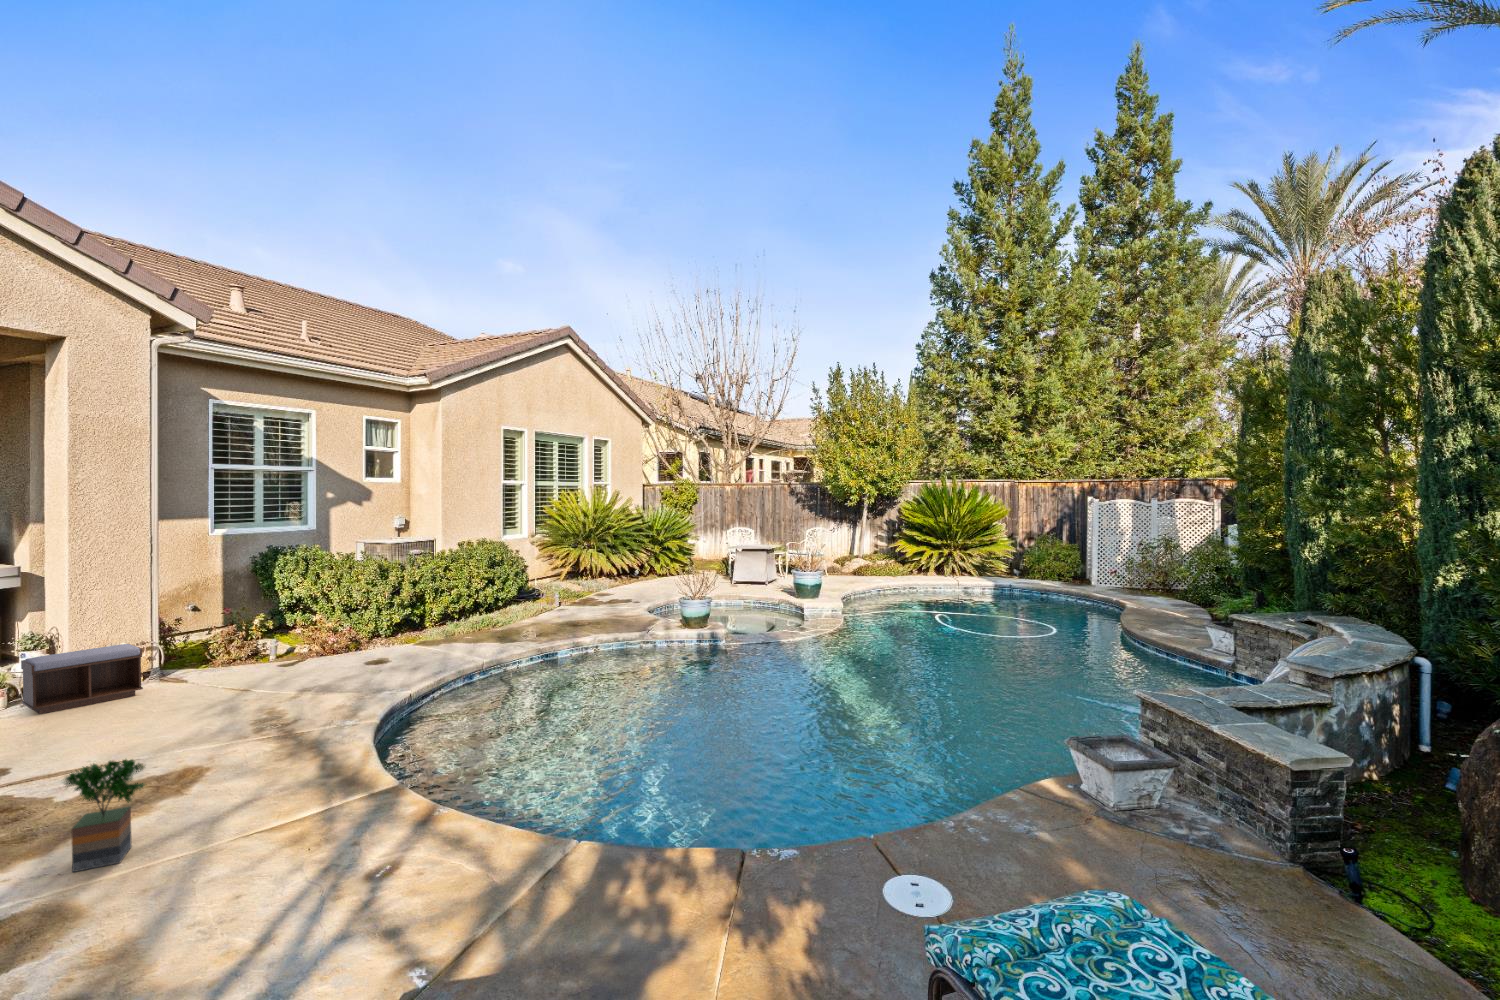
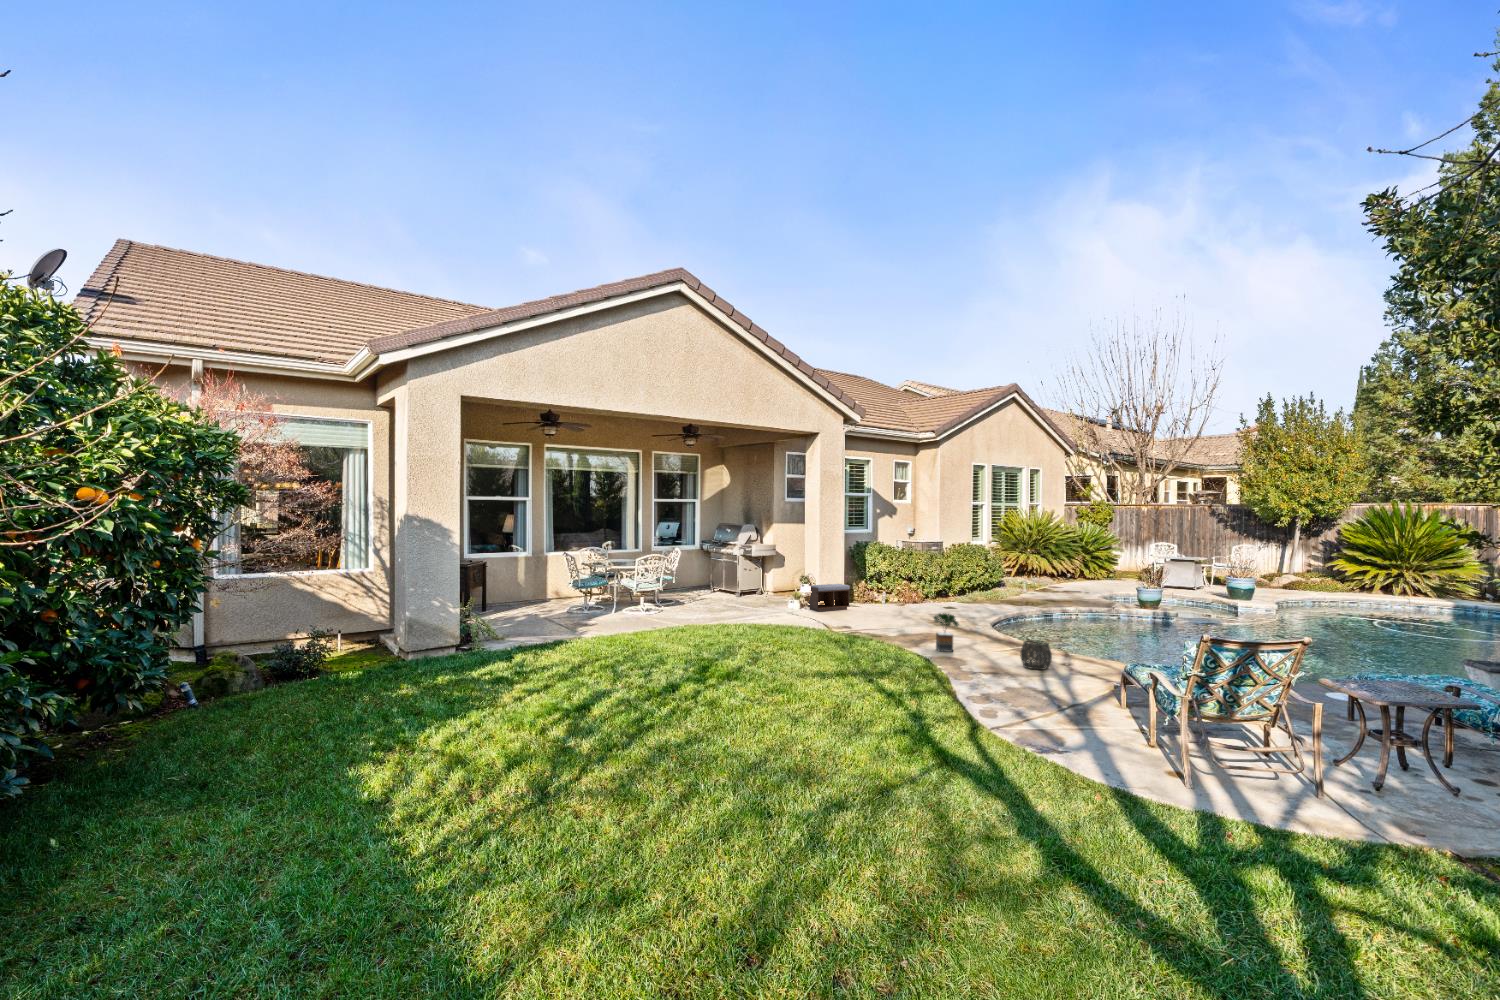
woven basket: none [213,836,310,937] -> present [1020,640,1052,670]

